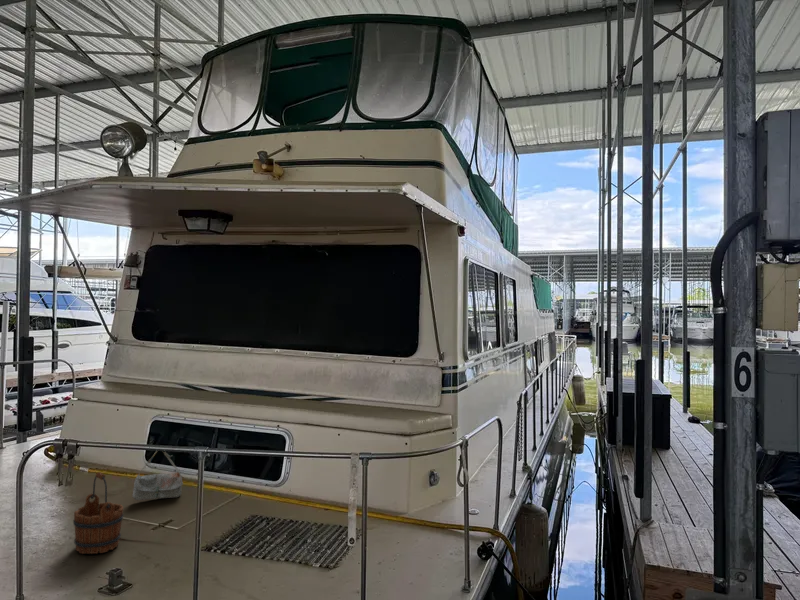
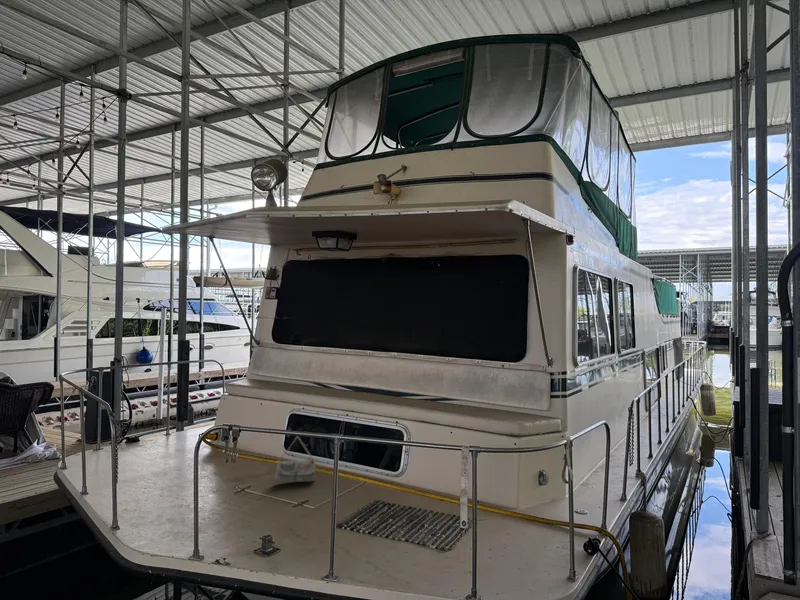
wooden bucket: present [73,472,123,554] -> none [231,455,270,523]

